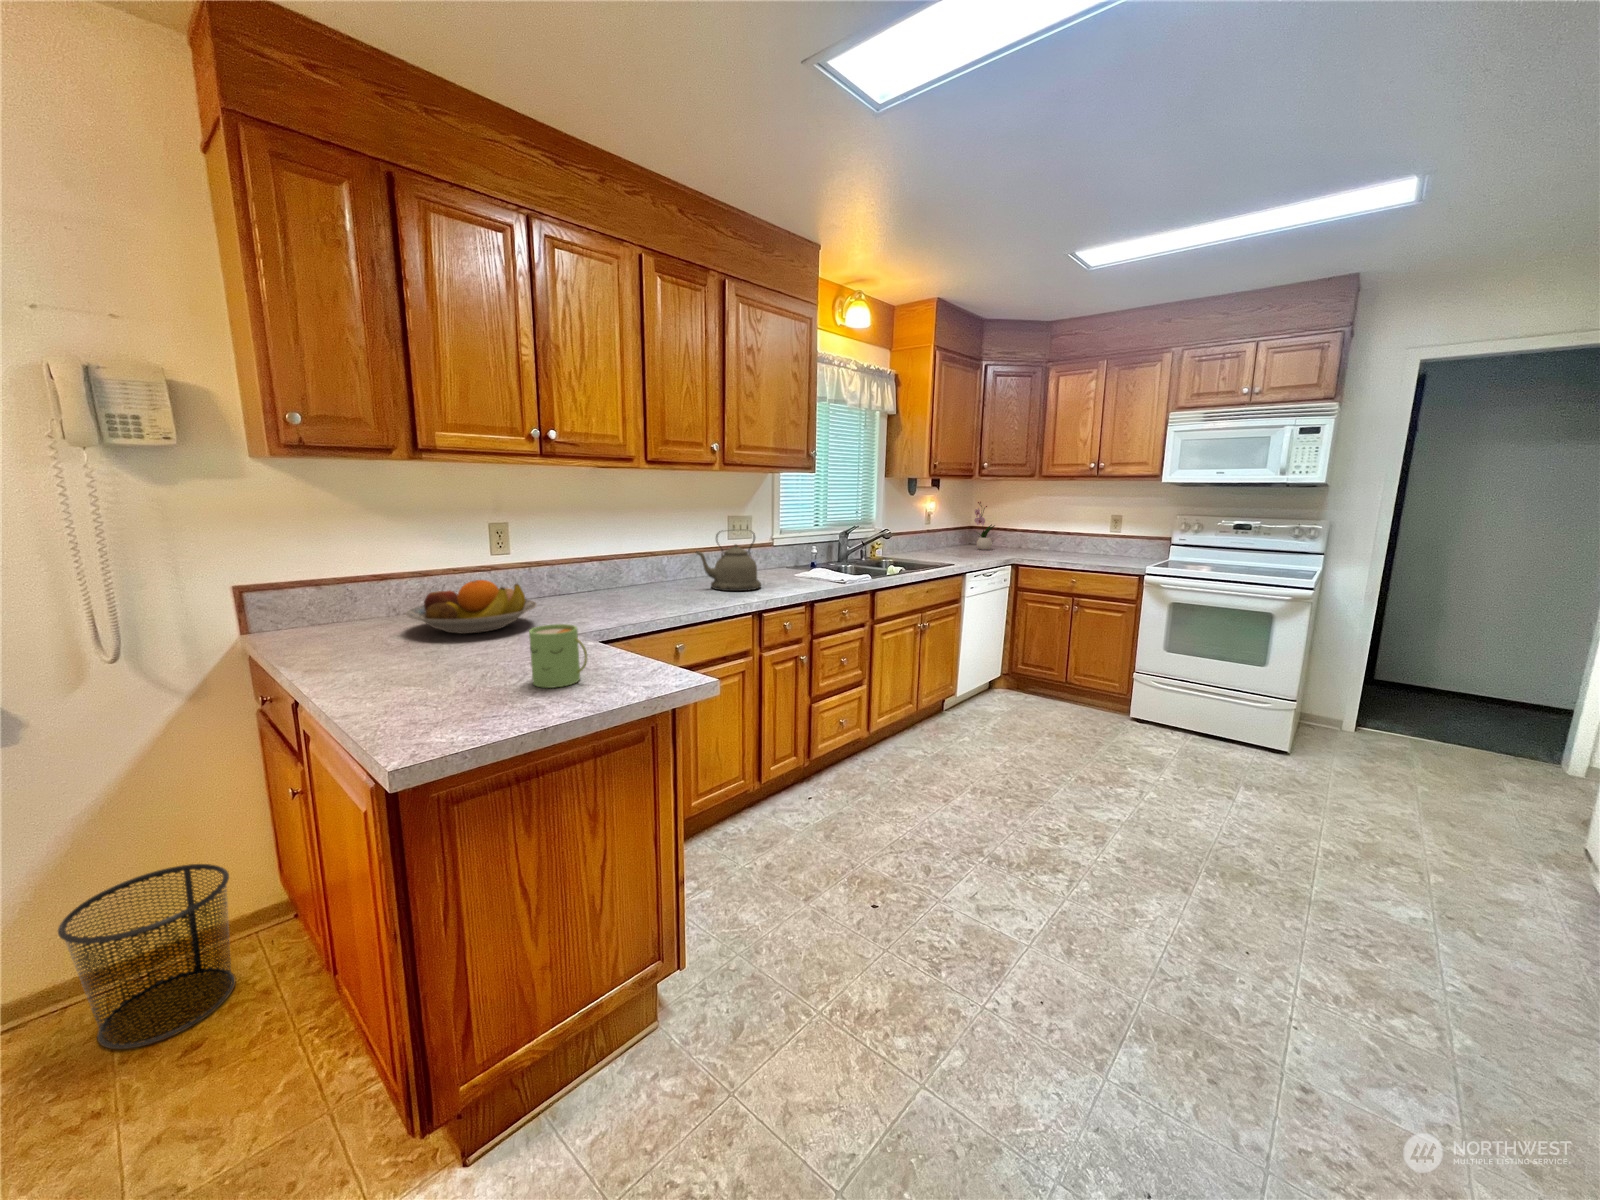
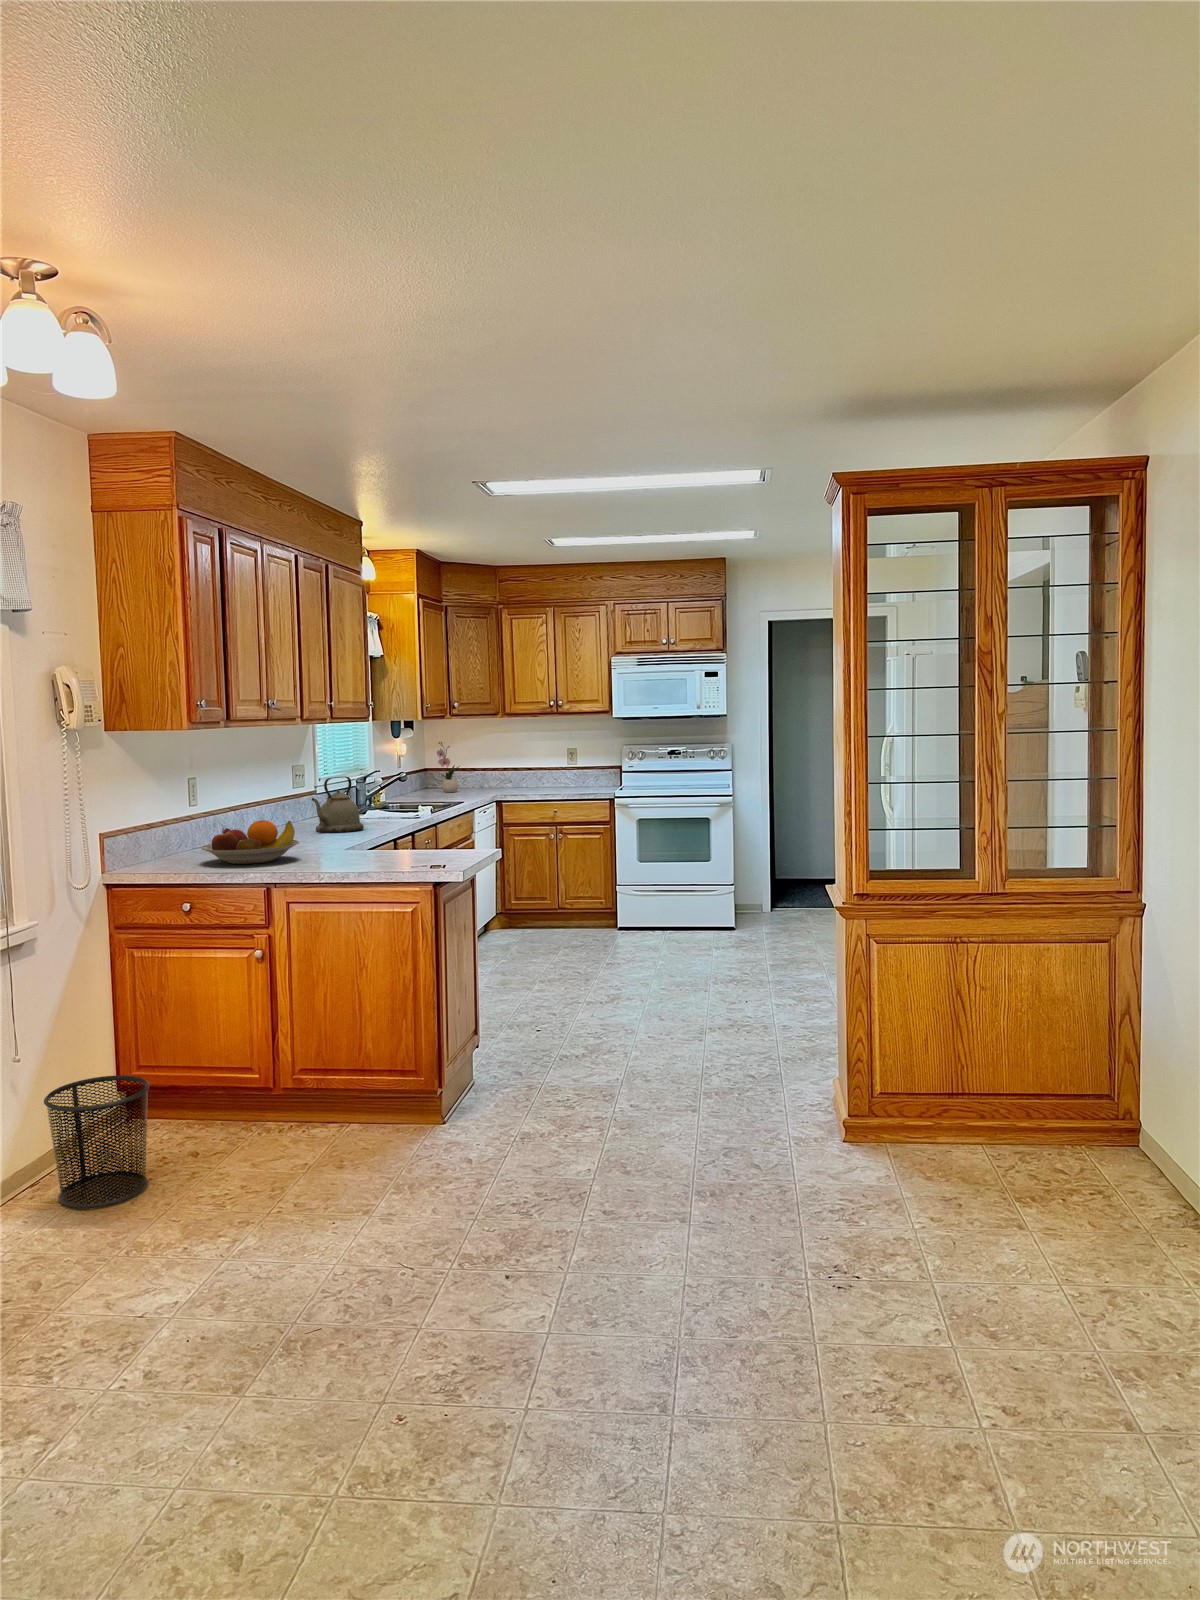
mug: present [529,624,588,688] -> none [402,829,436,865]

